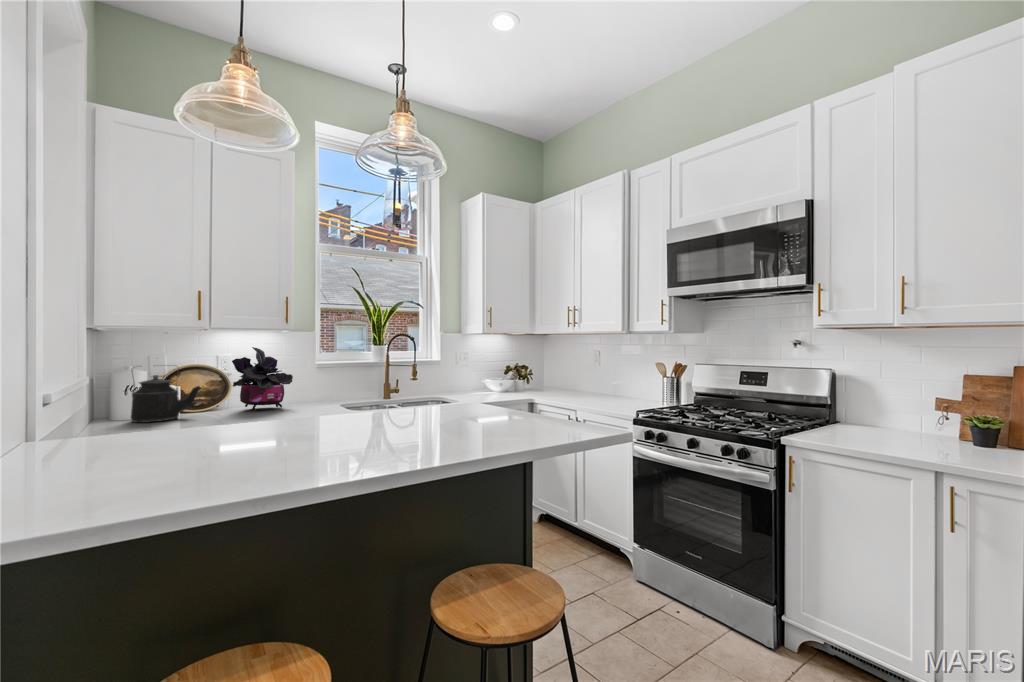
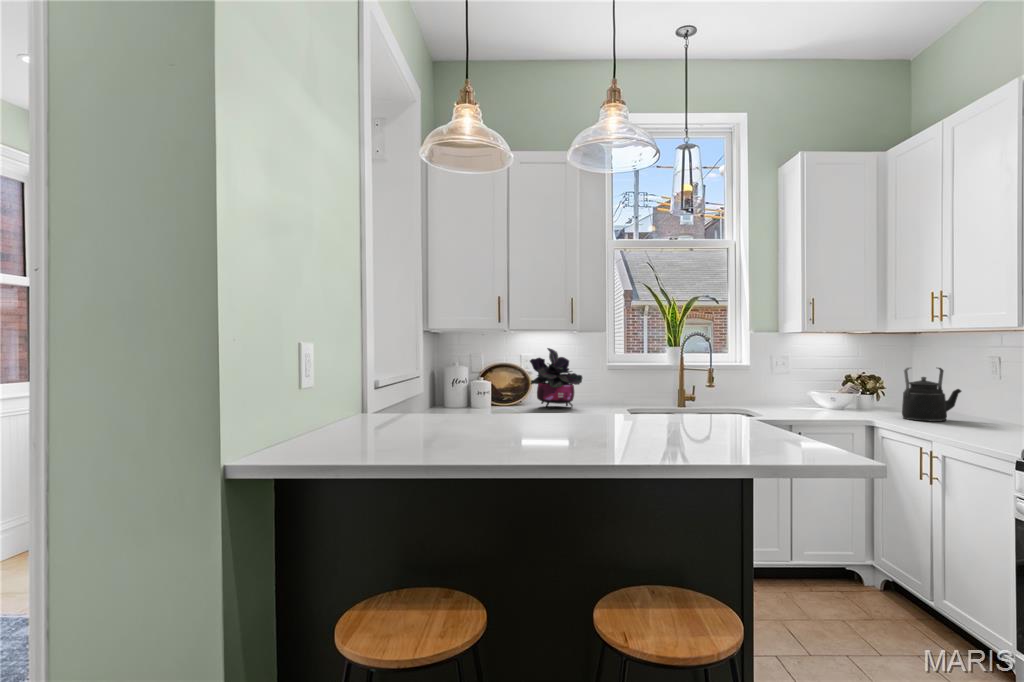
kettle: present [131,370,201,423] -> present [902,368,961,422]

